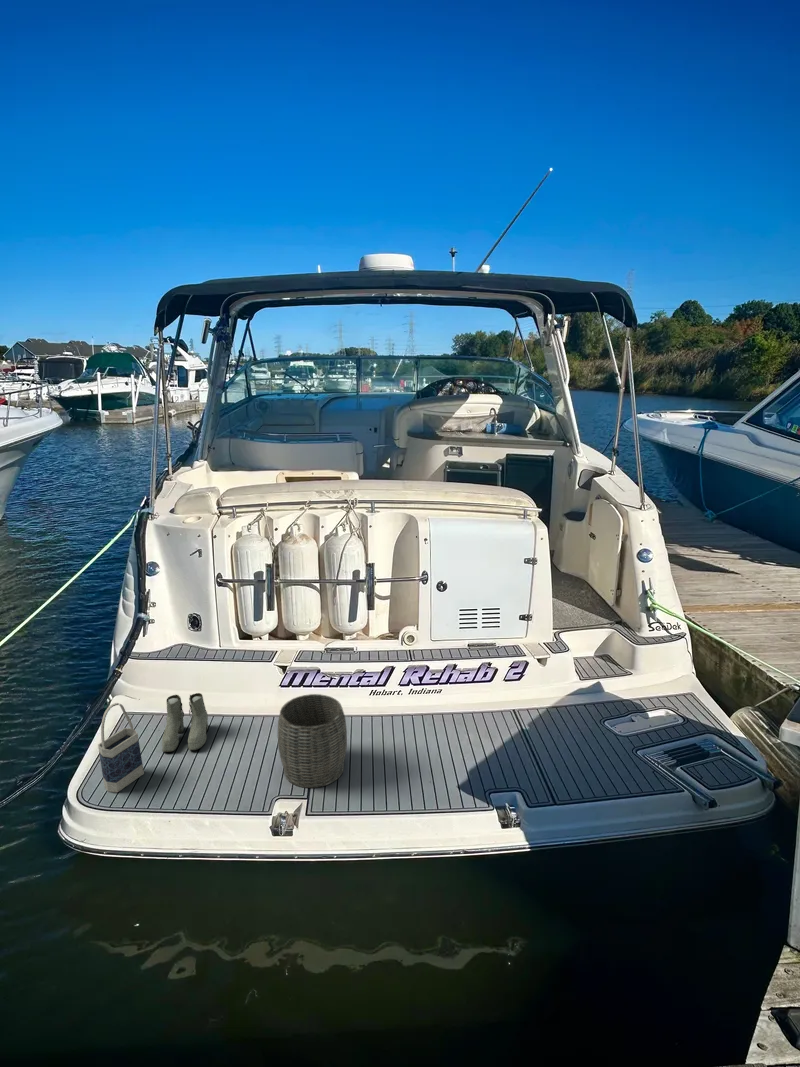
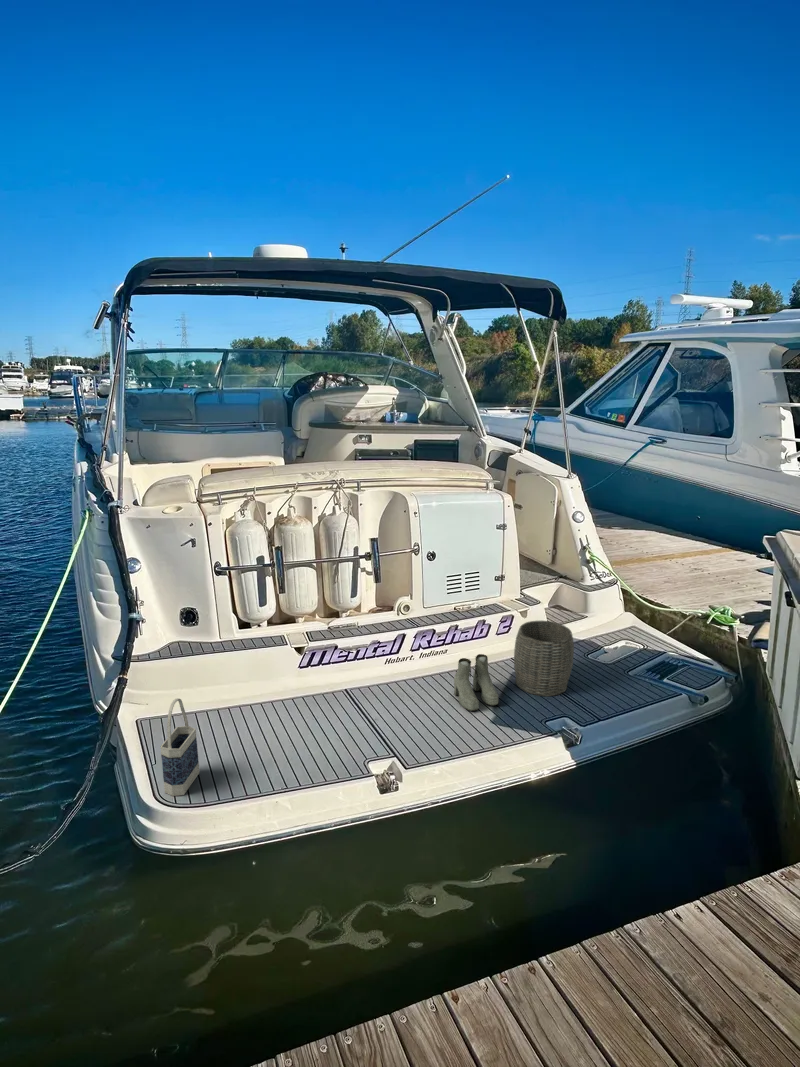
boots: present [162,693,208,752] -> present [454,654,498,711]
woven basket: present [278,694,347,788] -> present [514,621,574,696]

